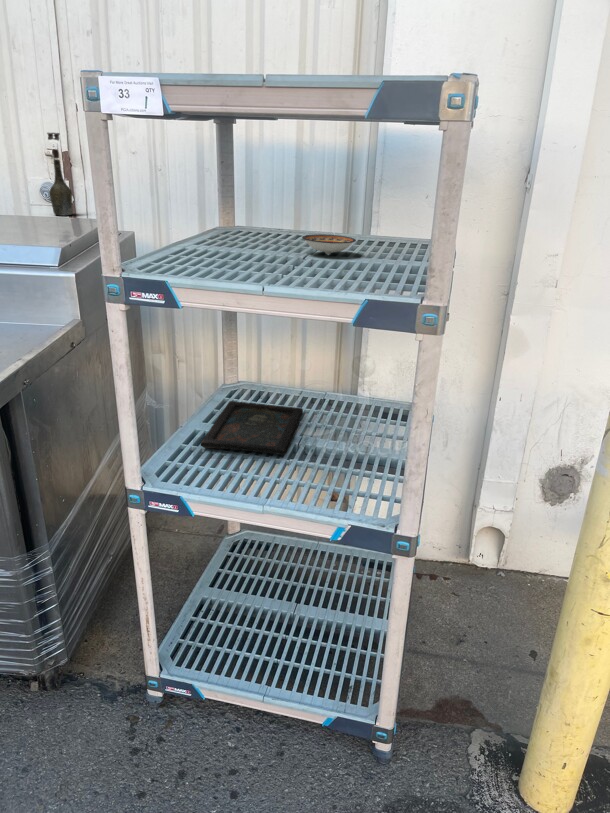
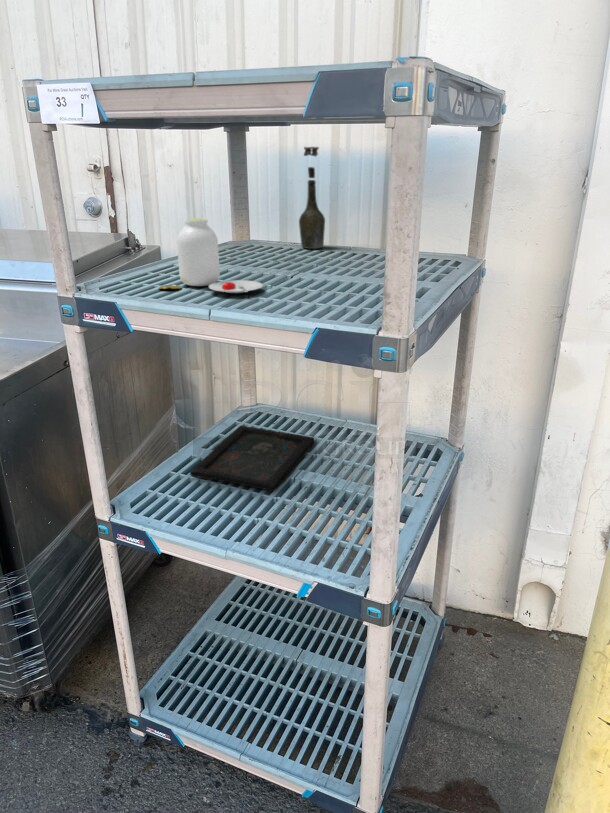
bottle: present [47,132,73,216] -> present [299,147,325,249]
jar: none [190,204,288,273] -> present [159,218,263,293]
ceramic bowl: present [302,234,356,254] -> none [300,249,360,271]

